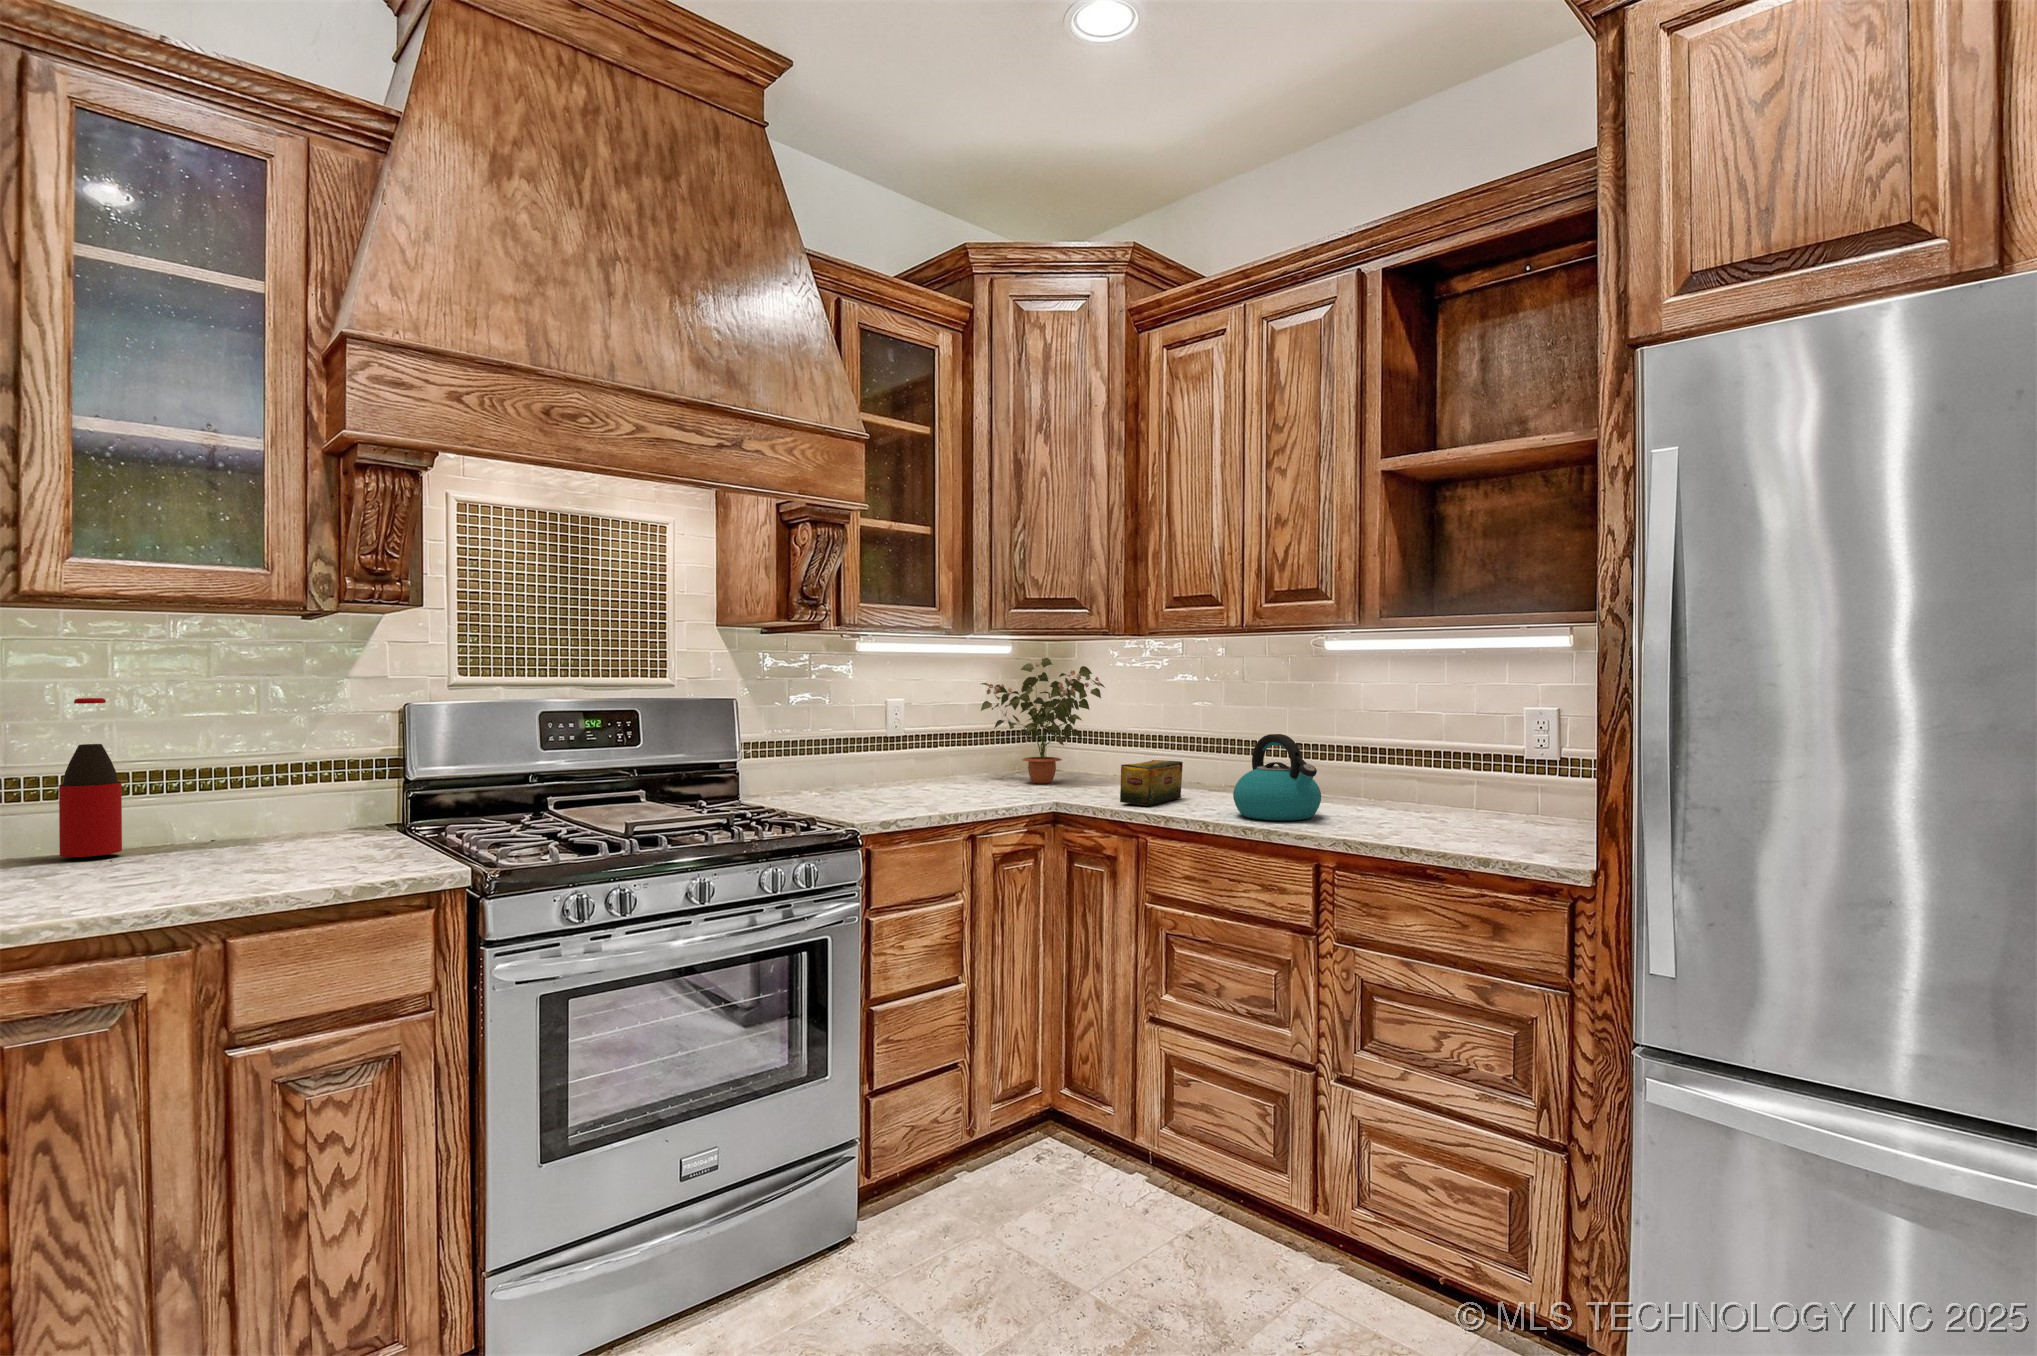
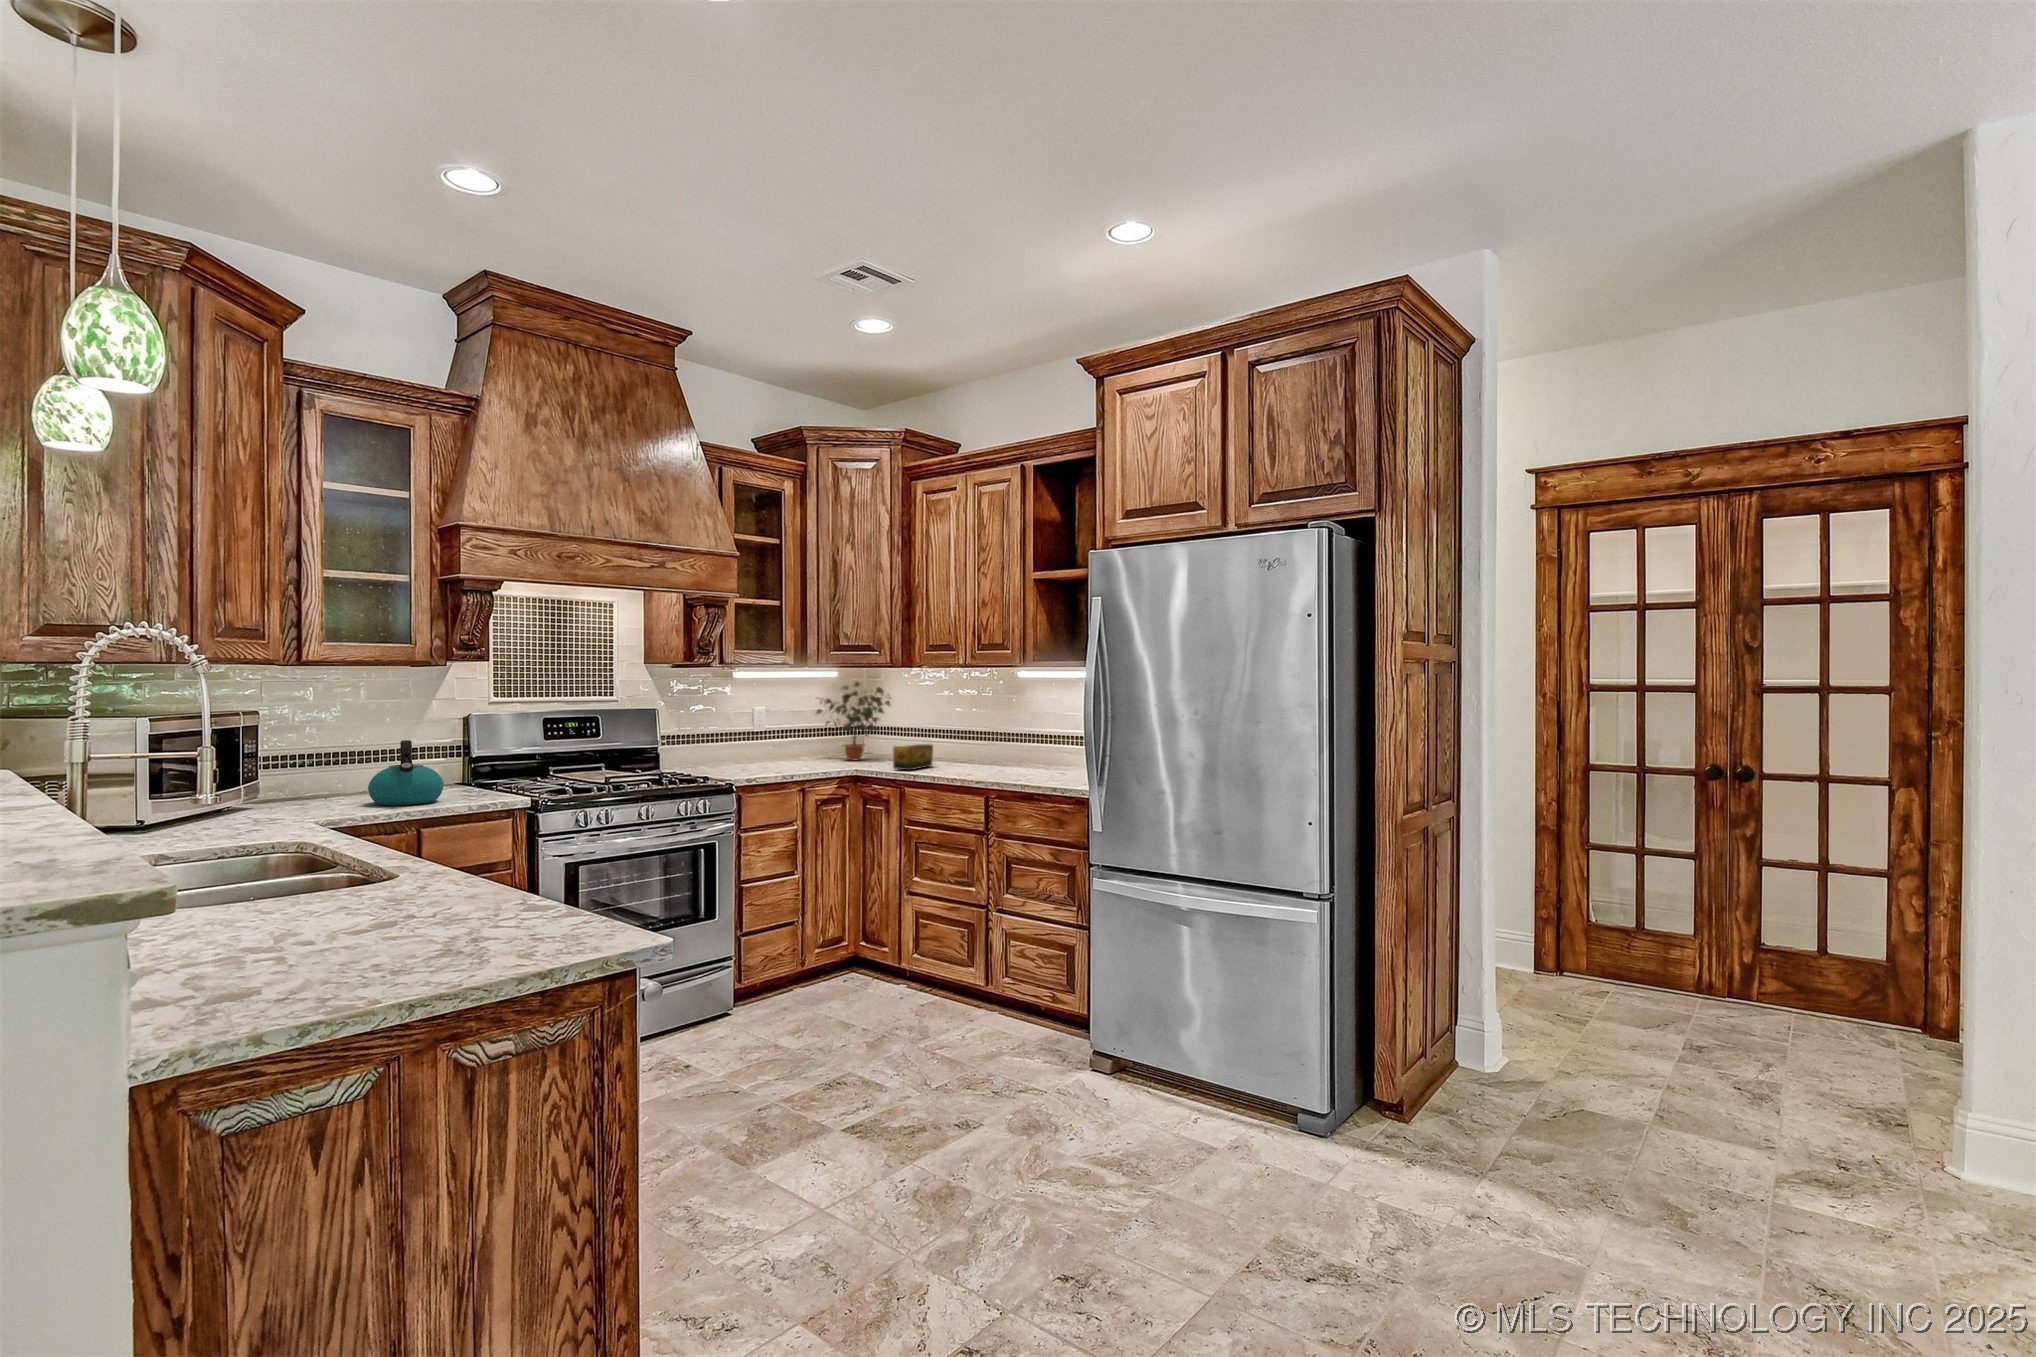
bottle: present [59,698,122,857] -> none [302,713,332,798]
kettle: present [1233,734,1321,820] -> present [368,740,444,805]

